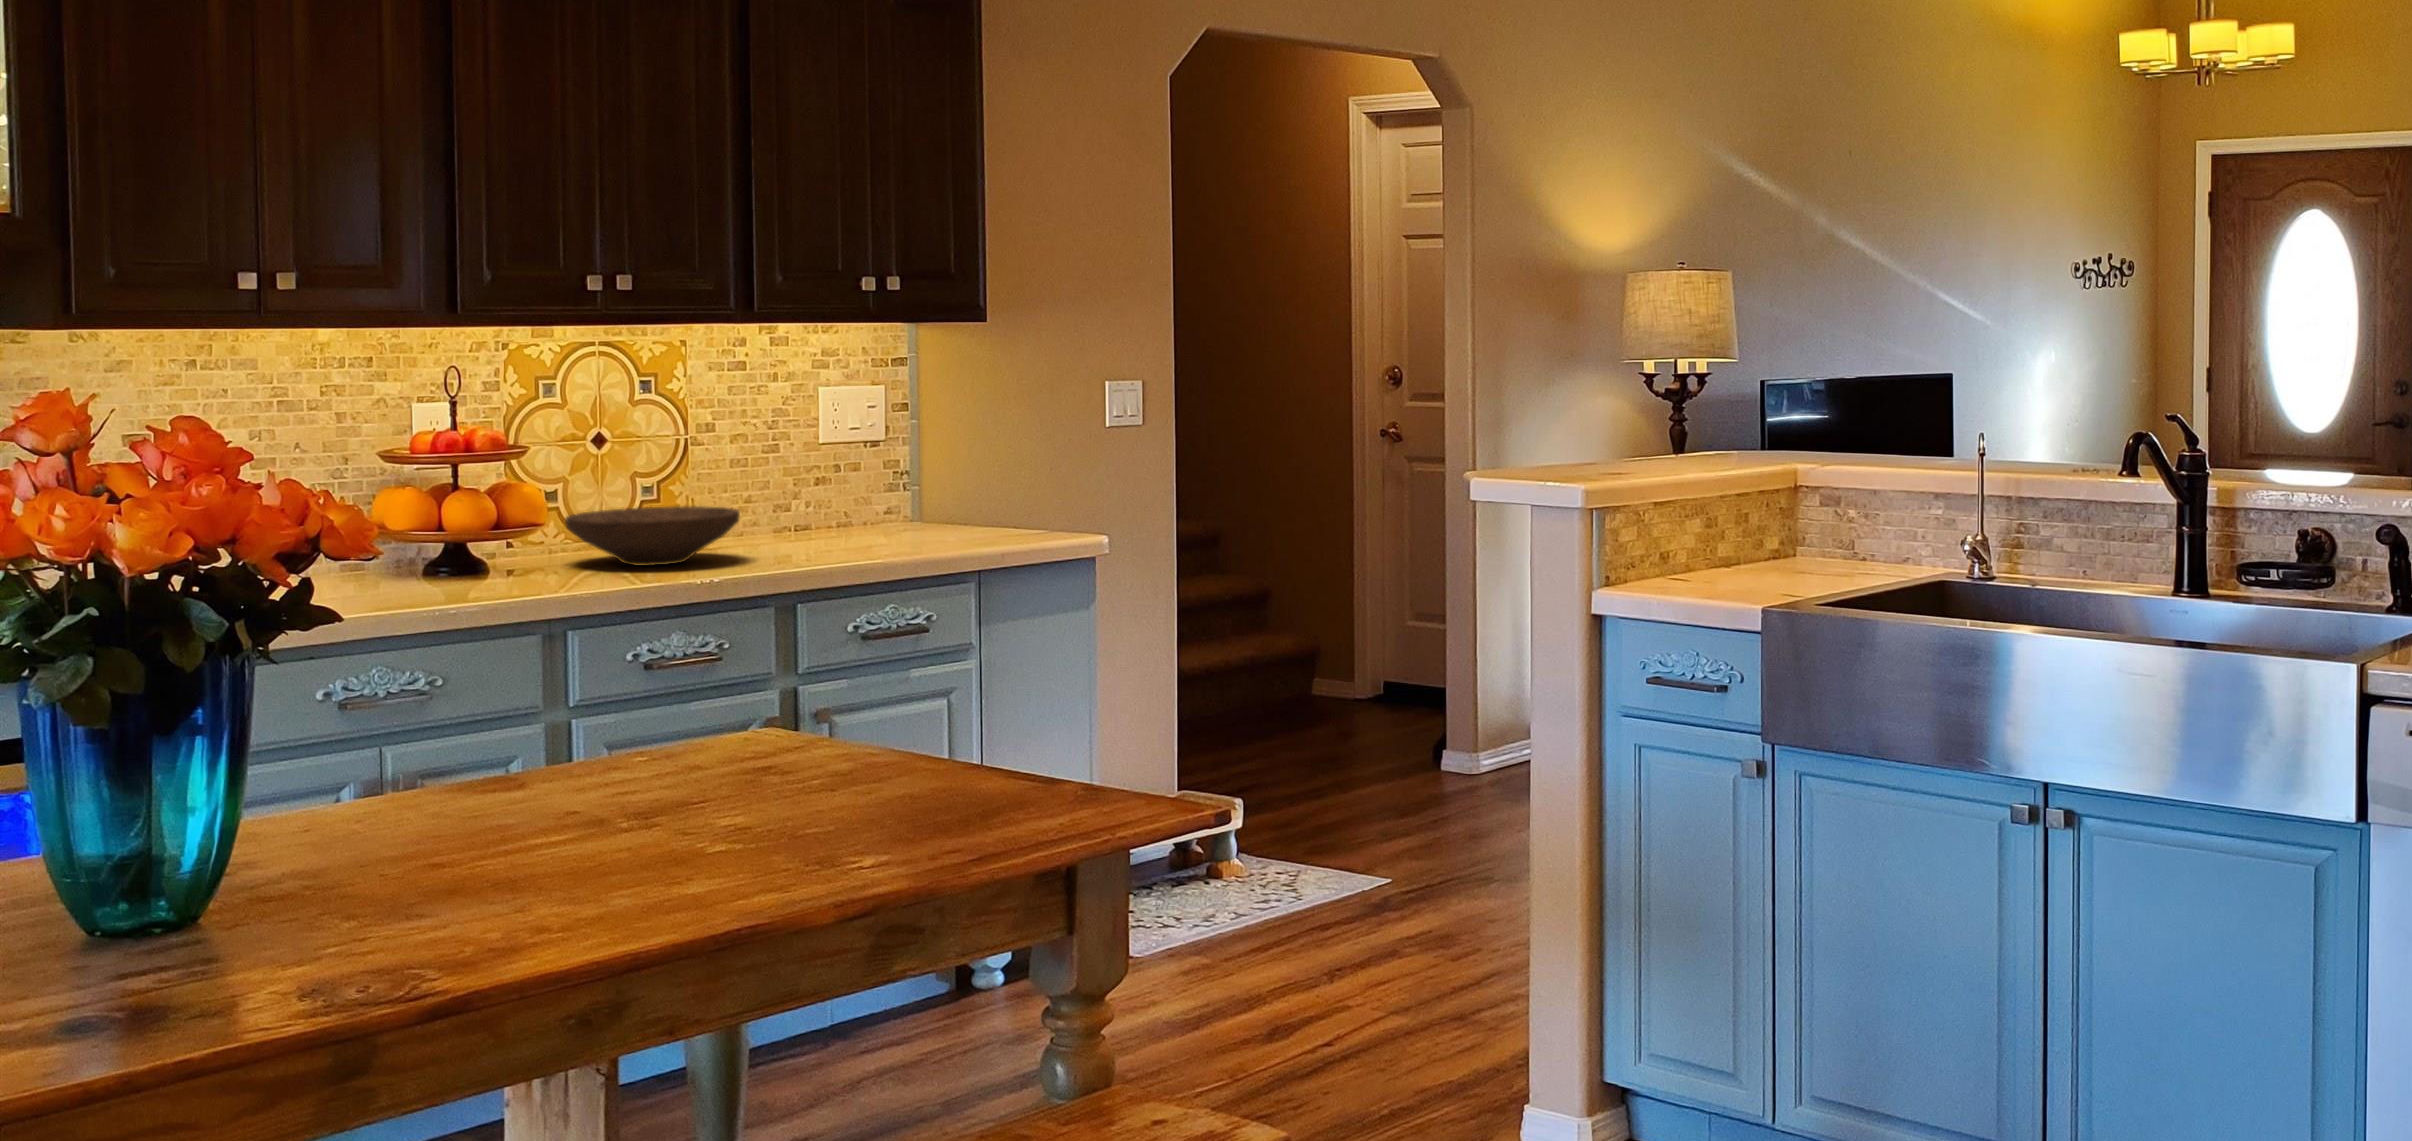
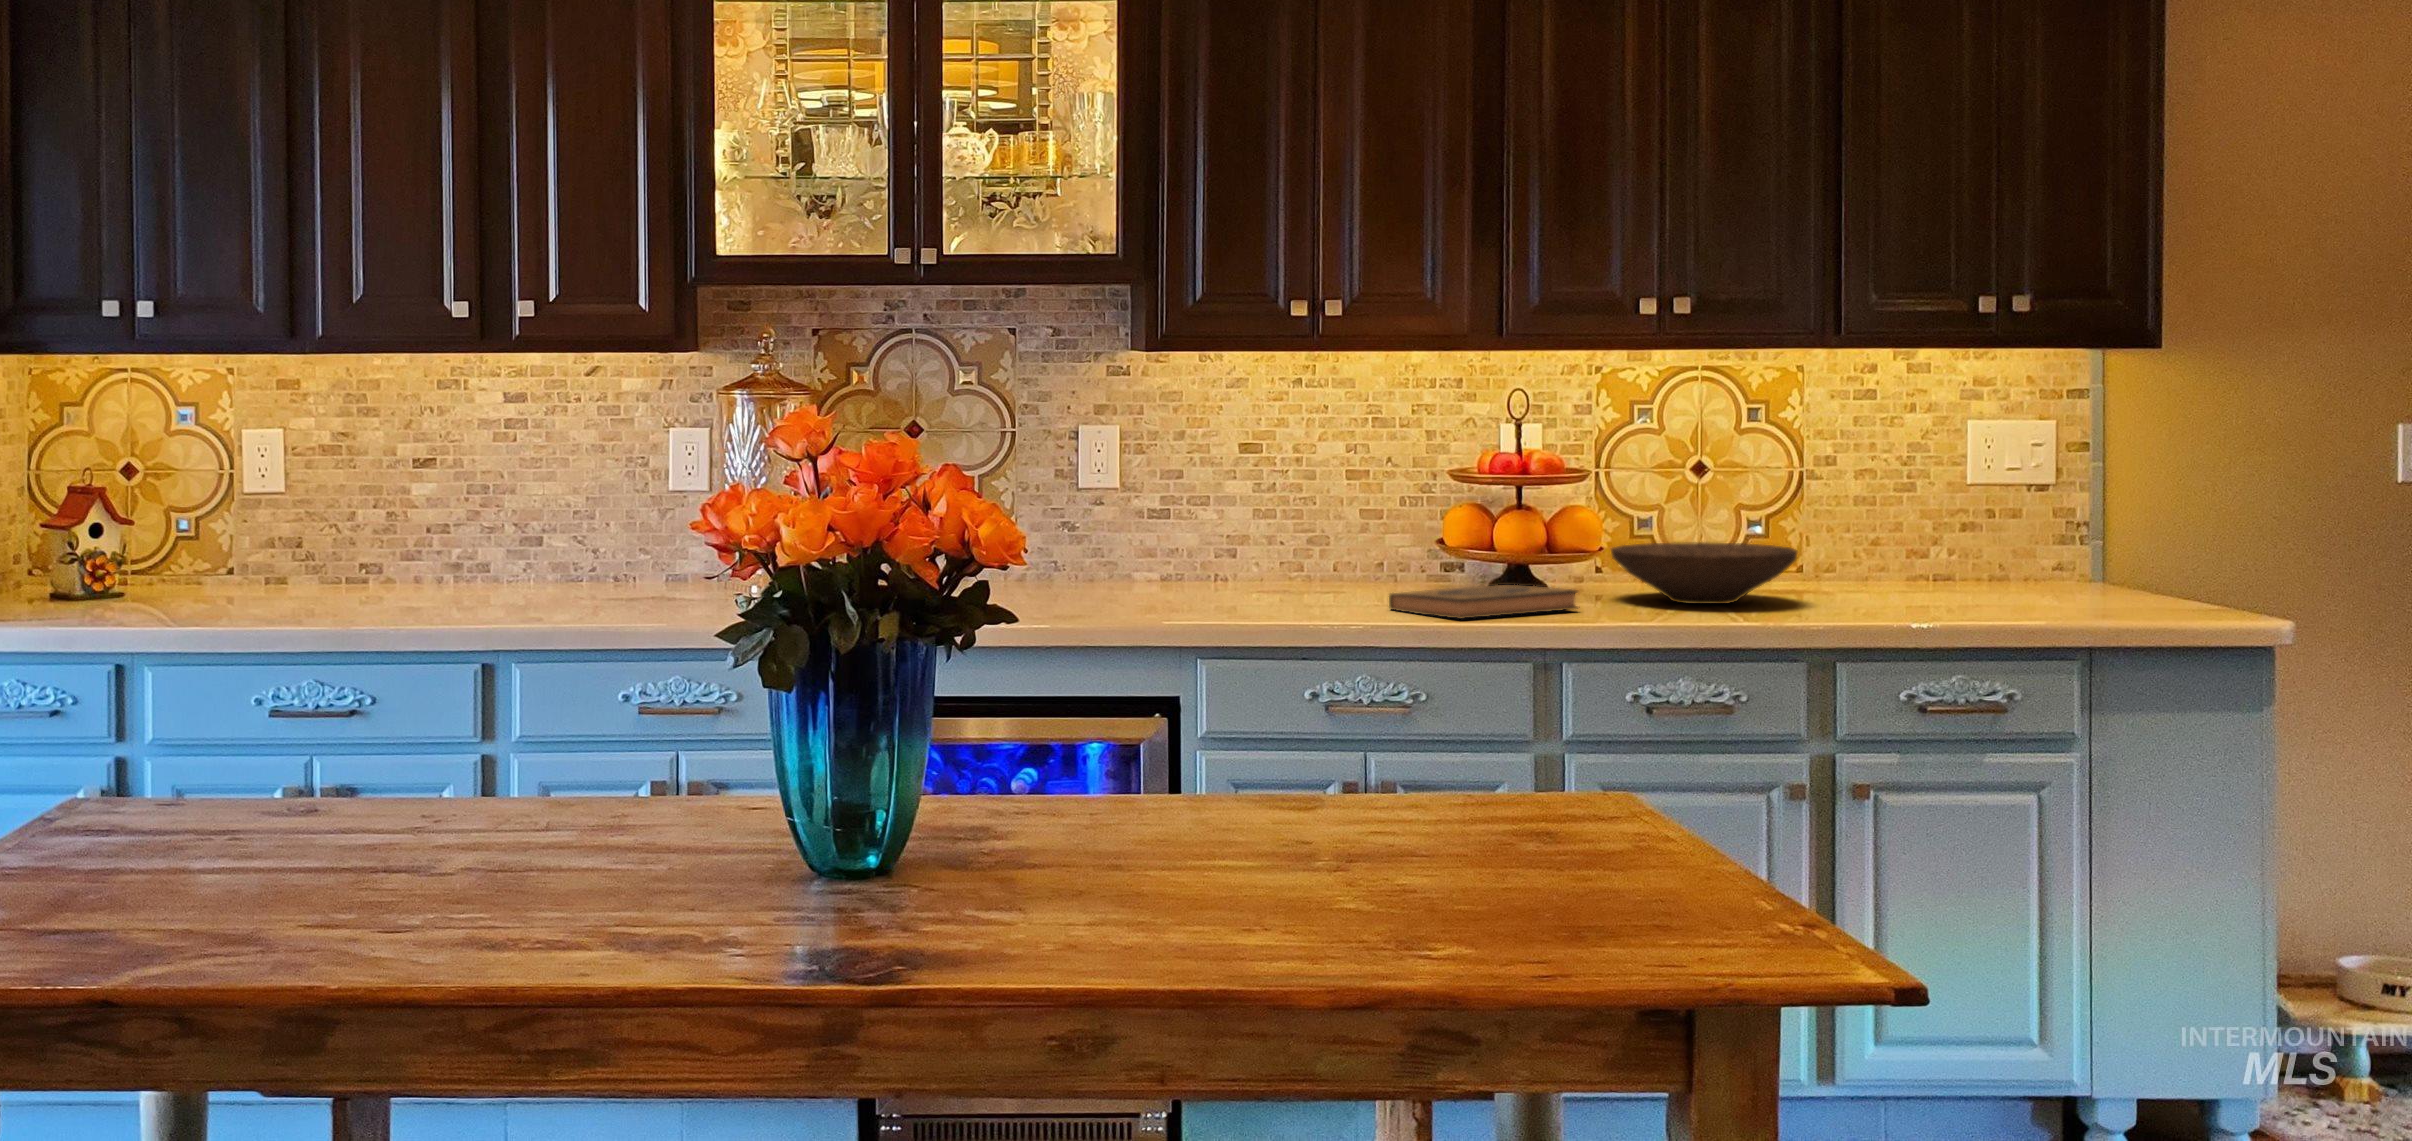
hardback book: none [372,561,566,599] -> present [1389,585,1580,619]

